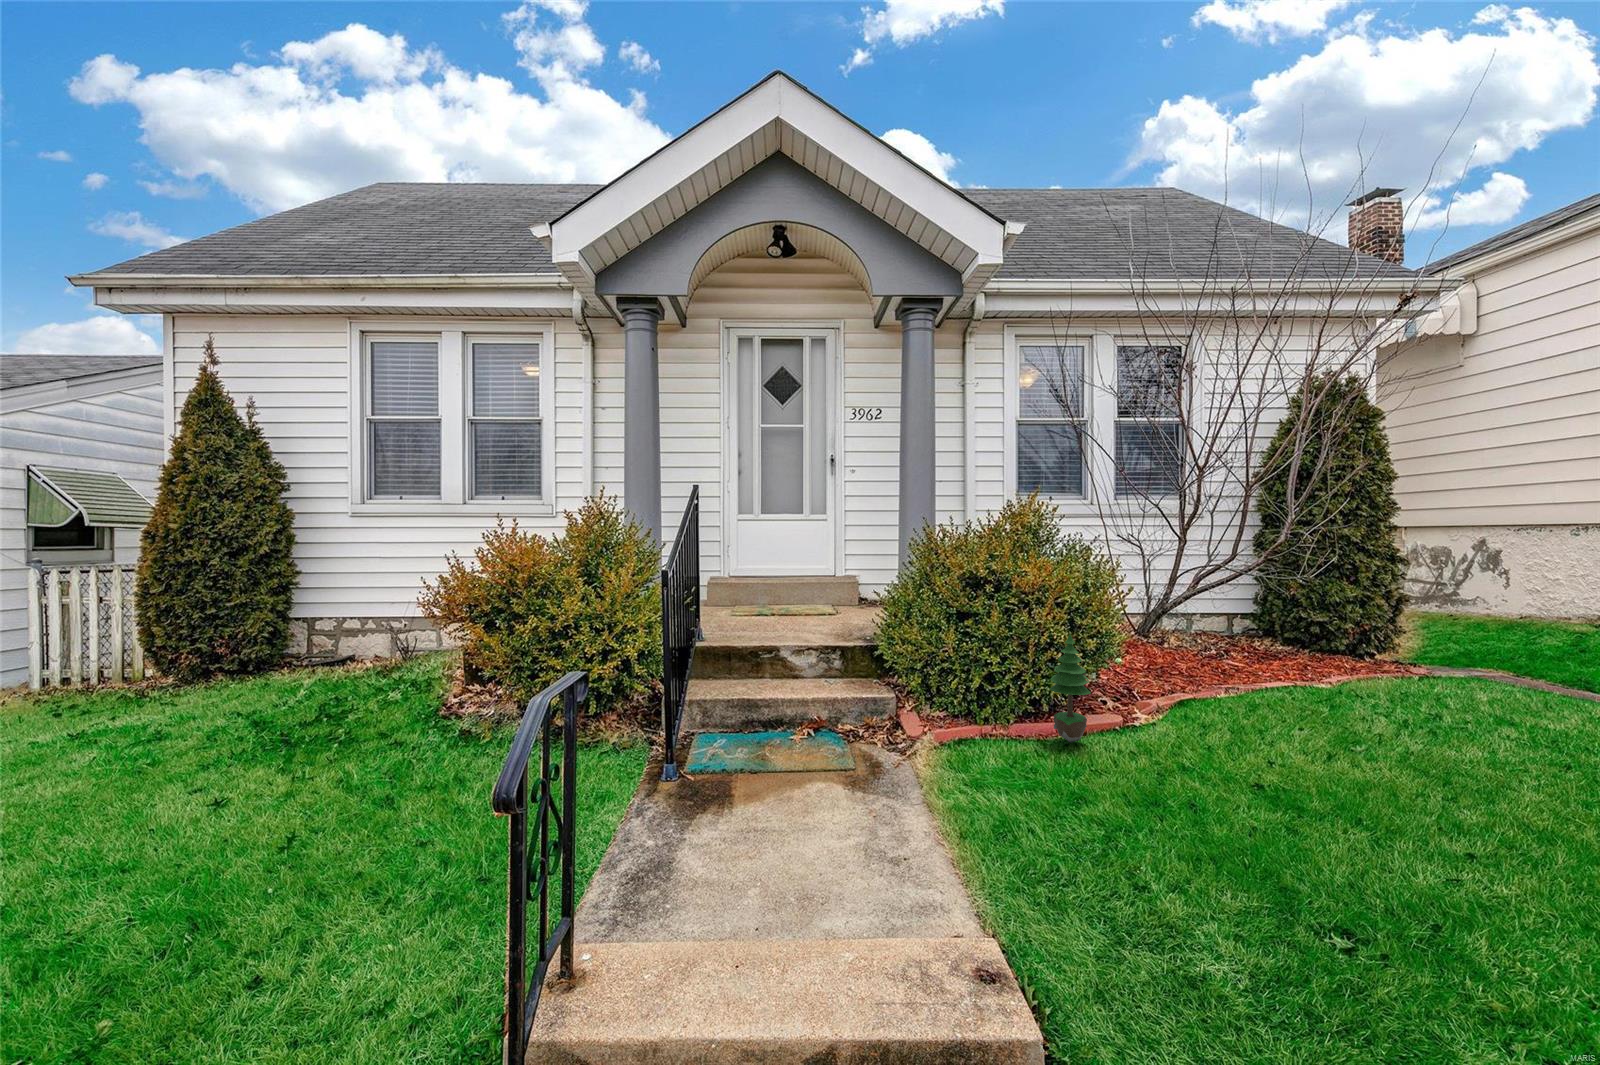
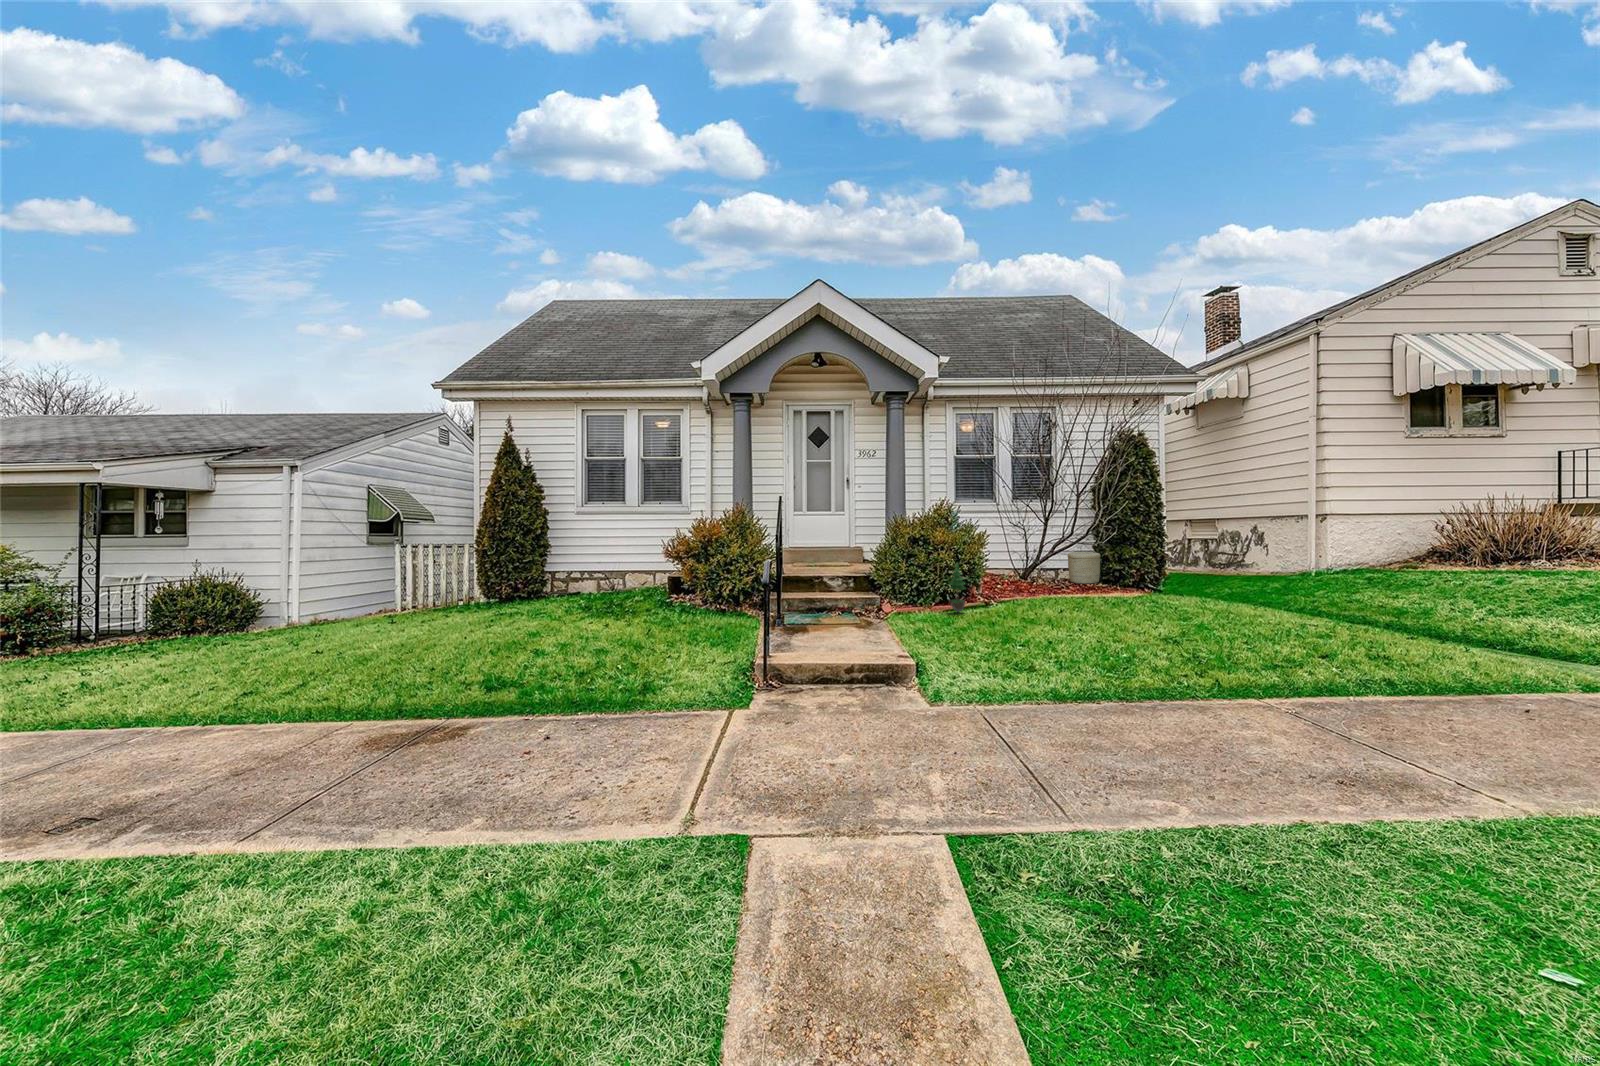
woven basket: none [1217,587,1281,646] -> present [1068,552,1101,584]

